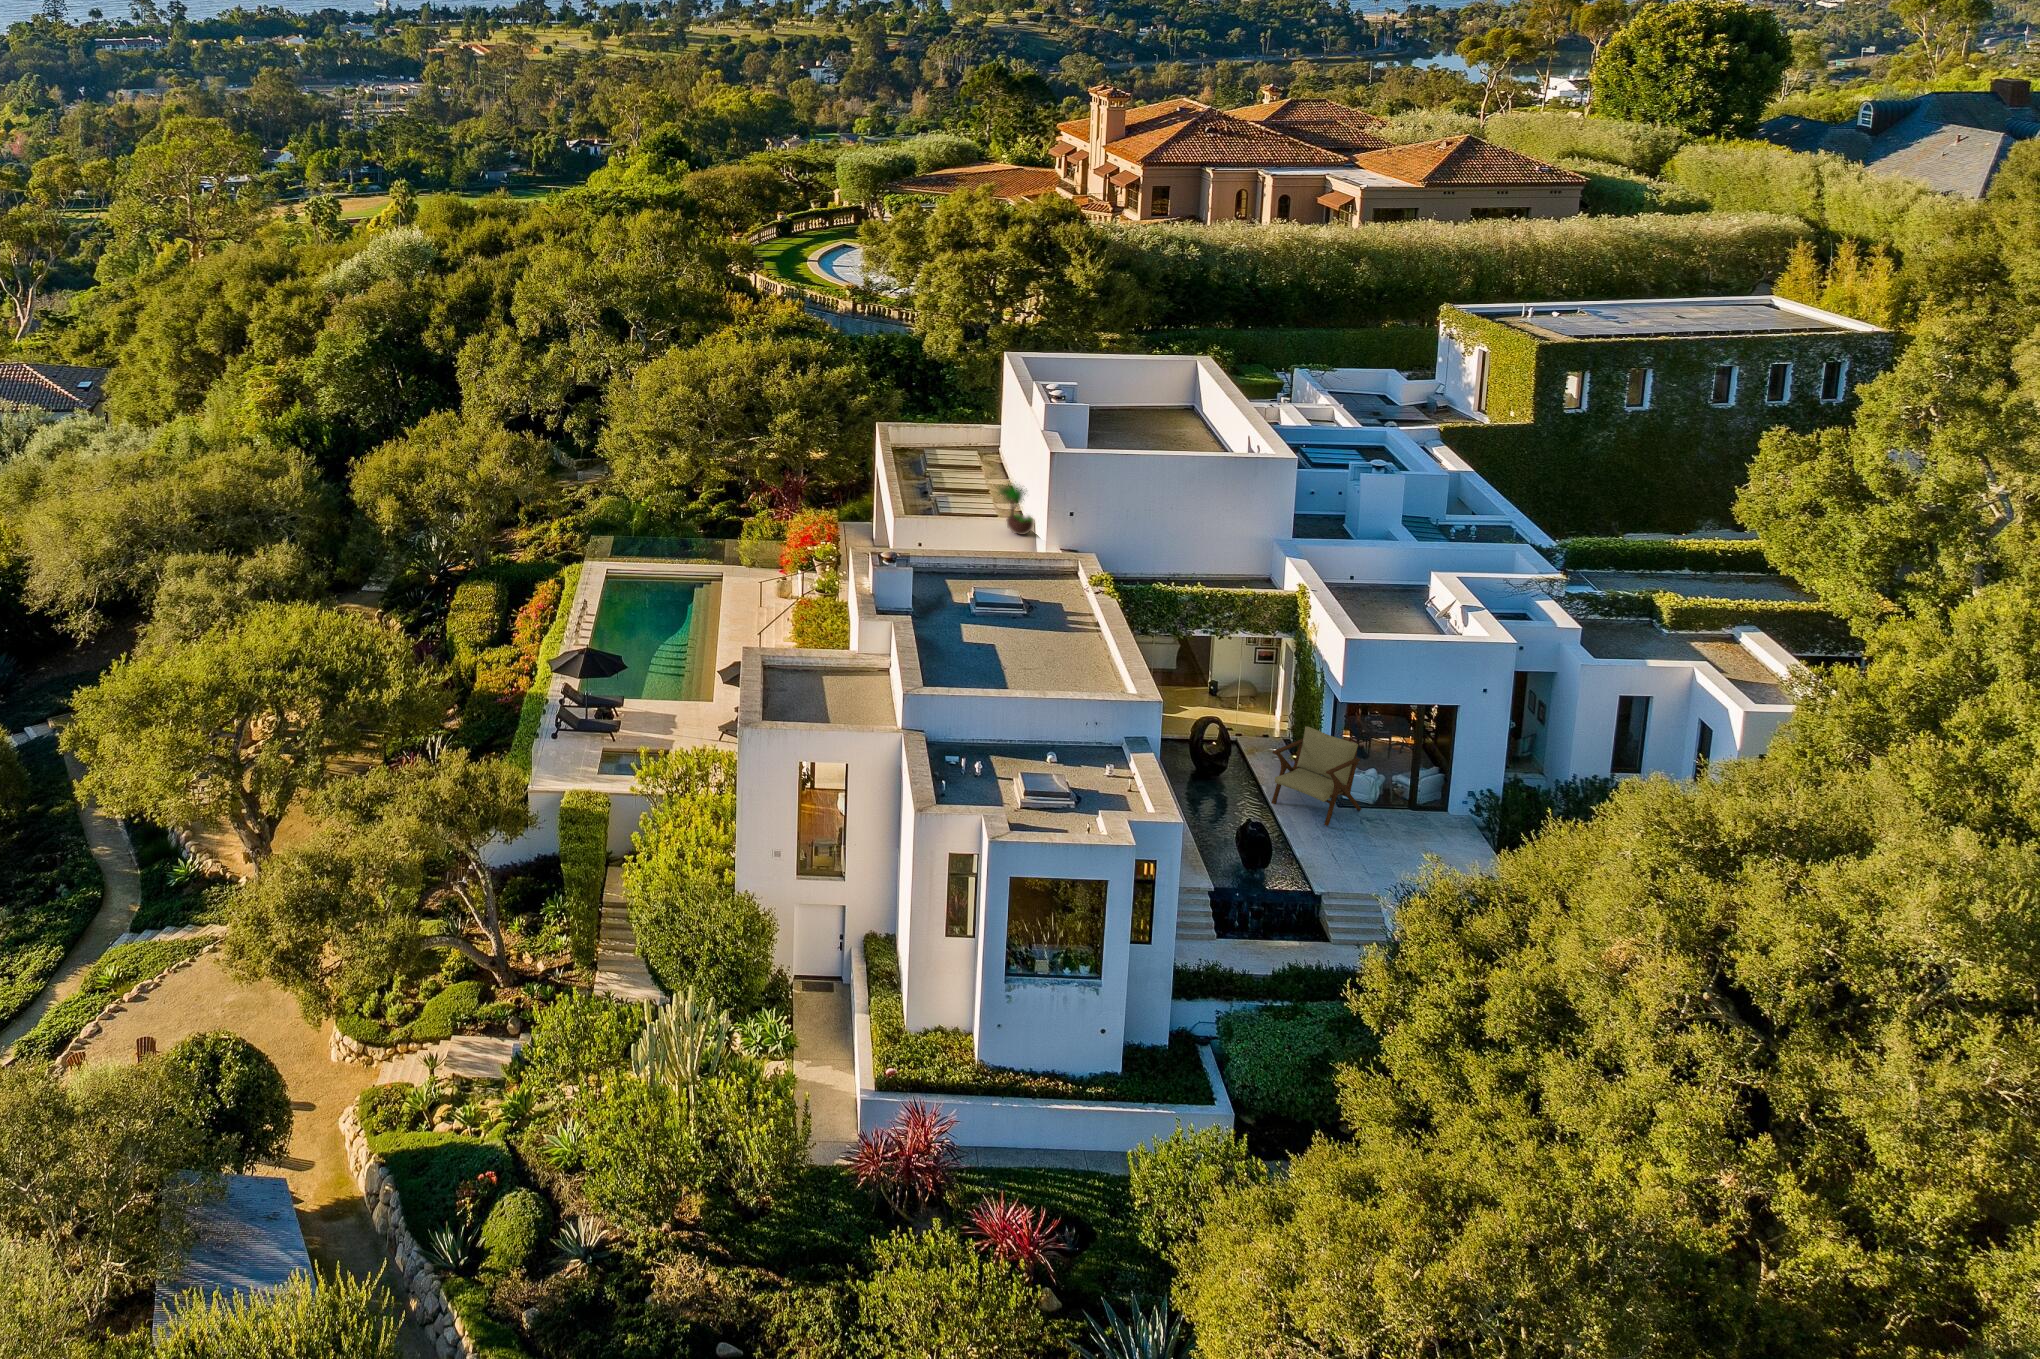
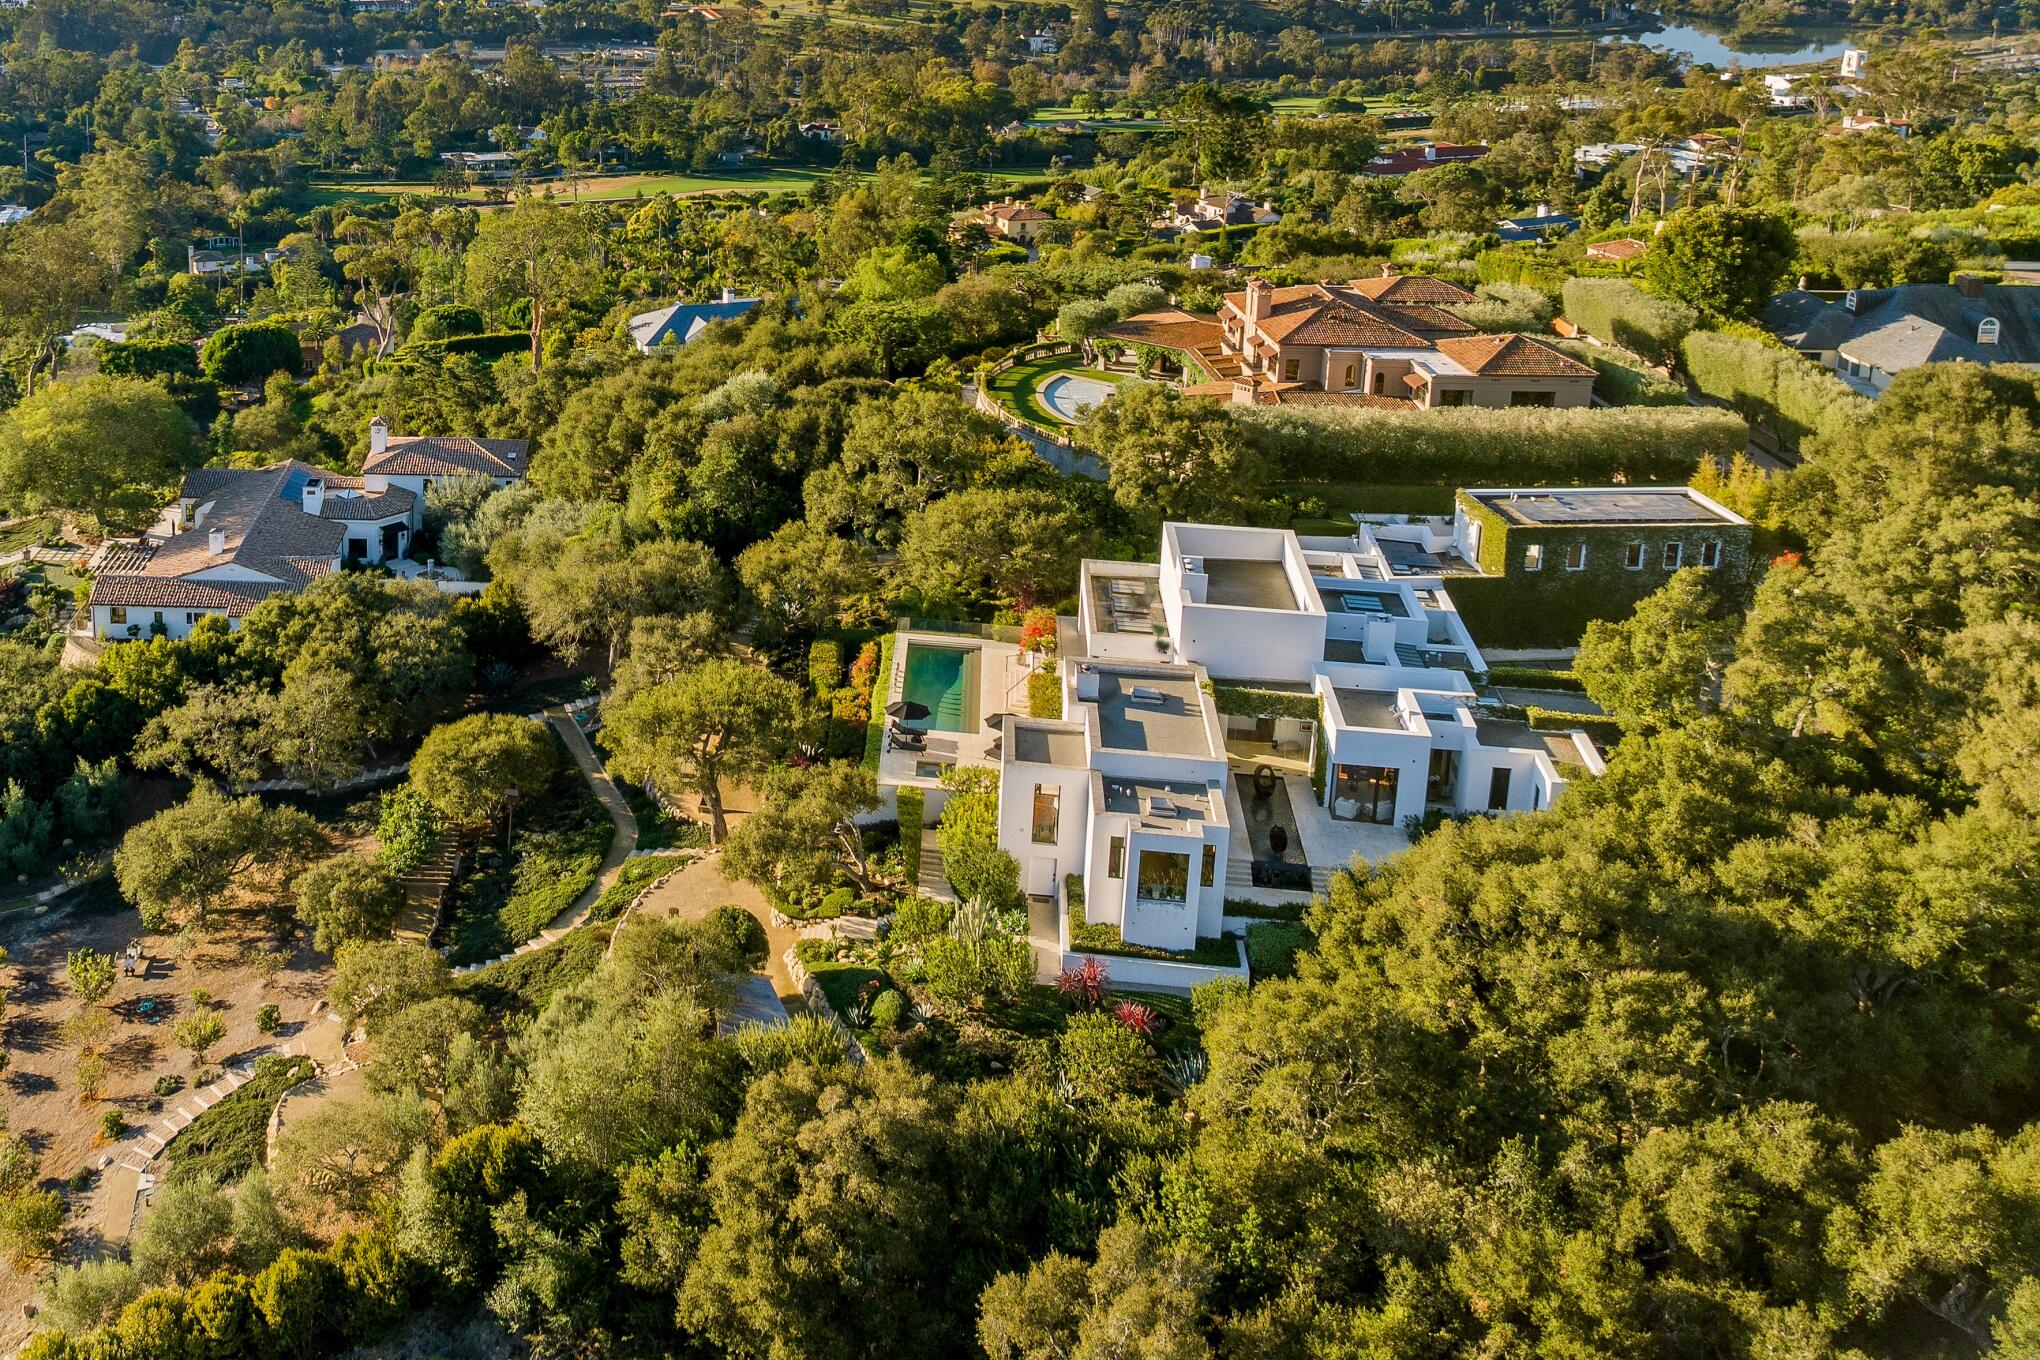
lounge chair: present [1272,727,1361,826] -> present [1125,579,1156,611]

